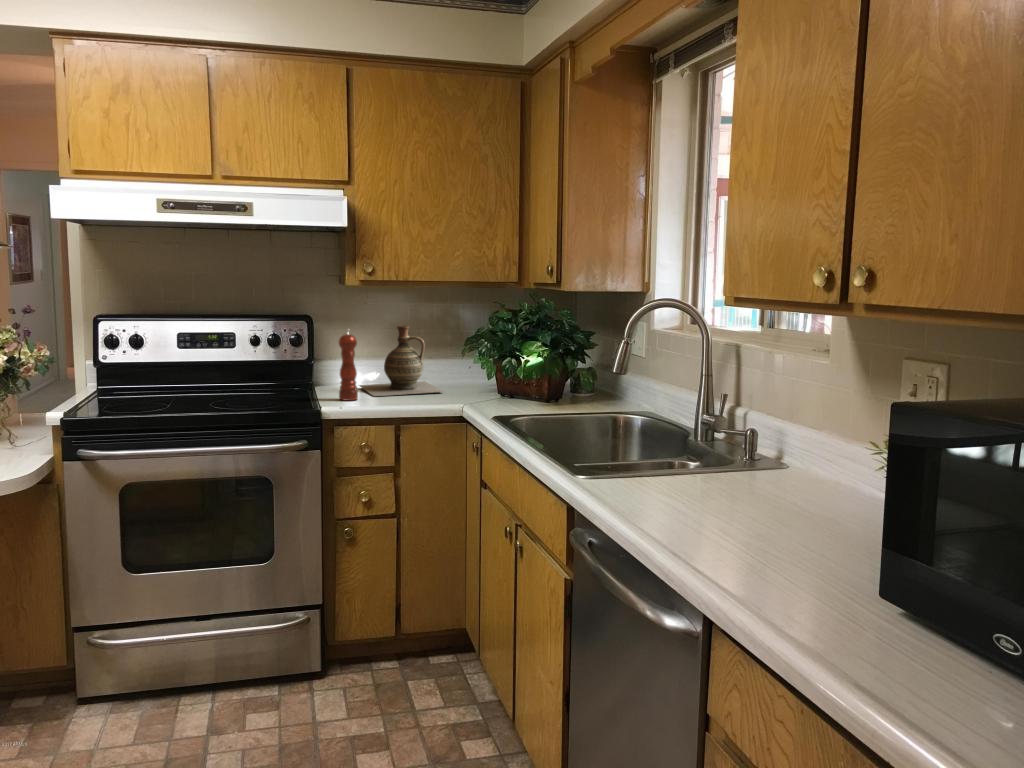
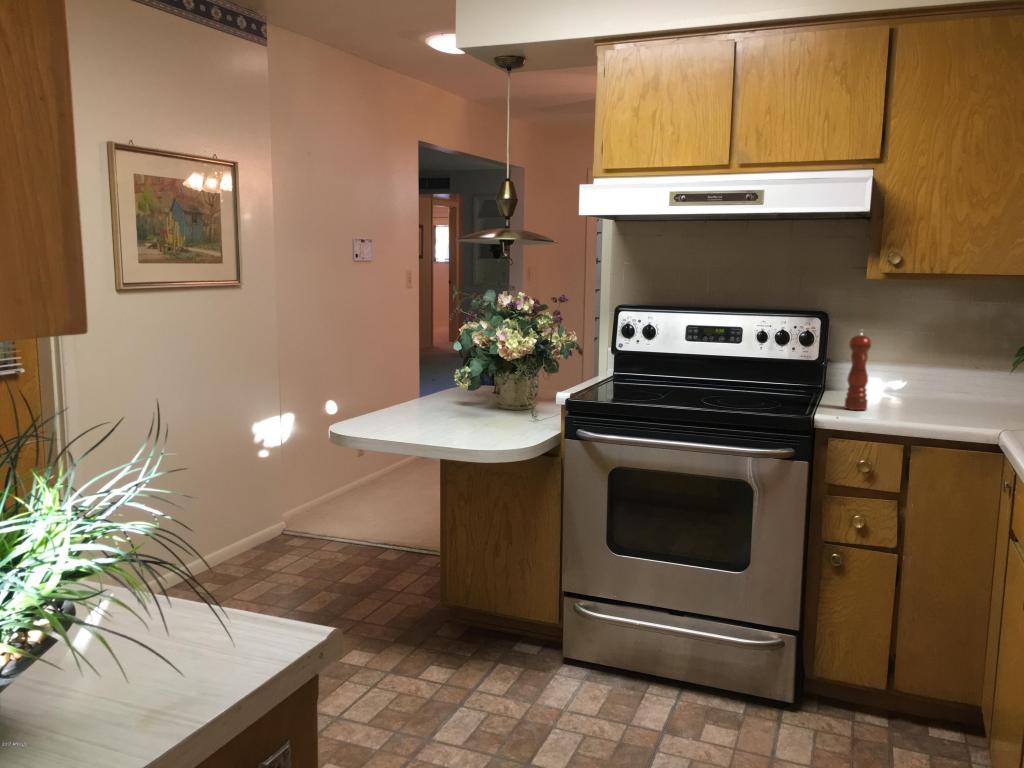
ceramic jug: present [359,326,443,396] -> none [875,328,983,411]

